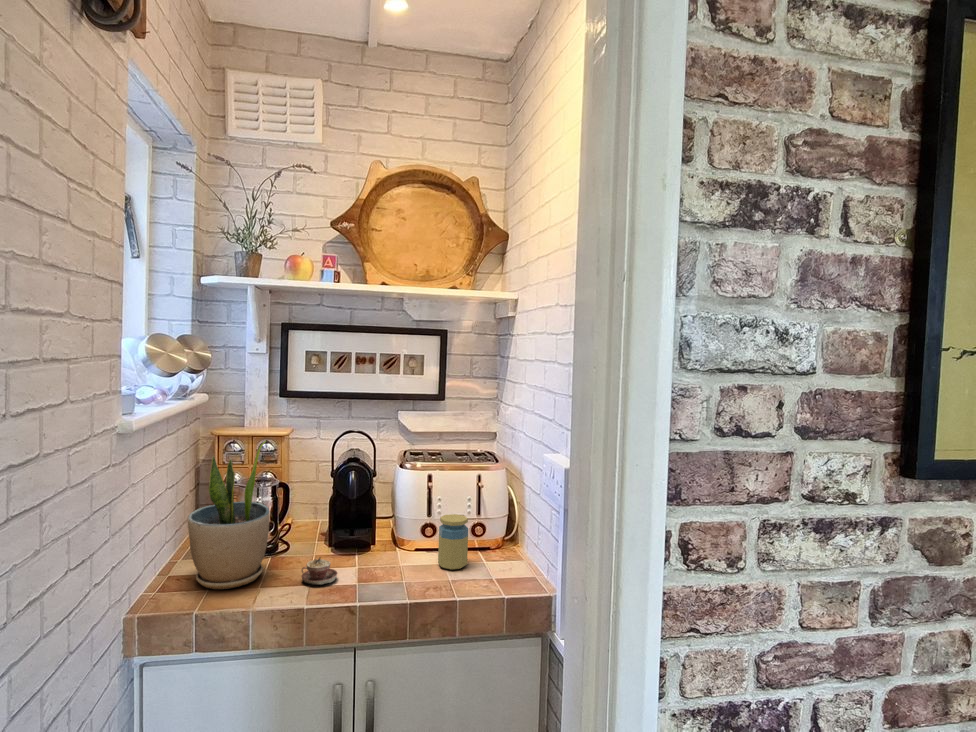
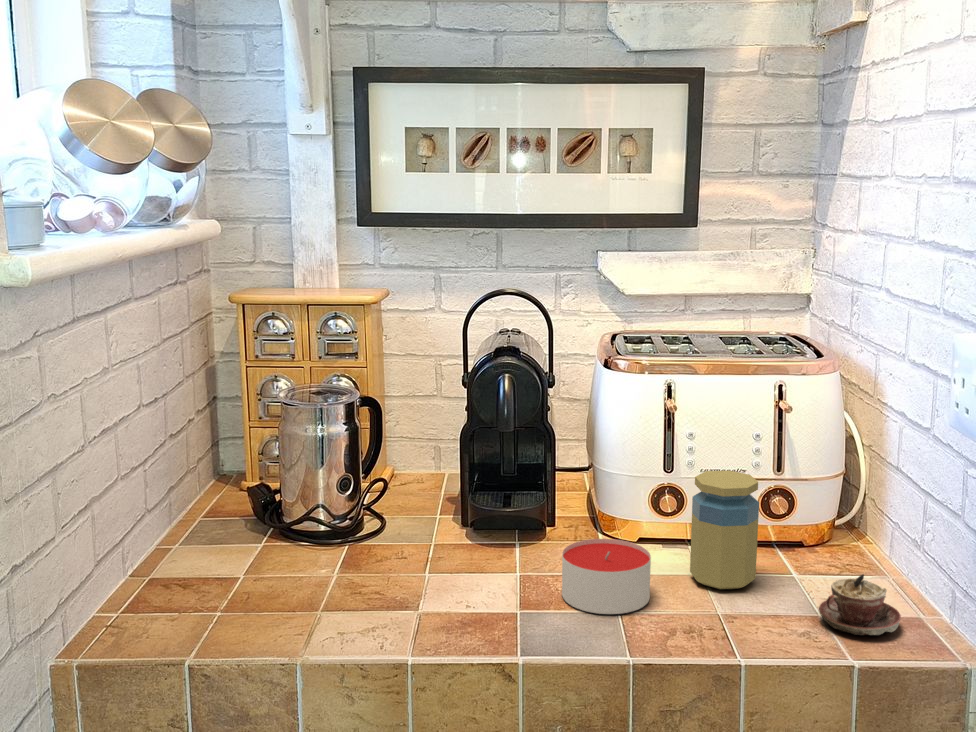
potted plant: present [188,441,270,589] -> none [178,306,337,606]
candle: none [378,548,419,583] -> present [562,539,651,614]
teacup: present [302,558,337,585] -> present [819,574,901,635]

